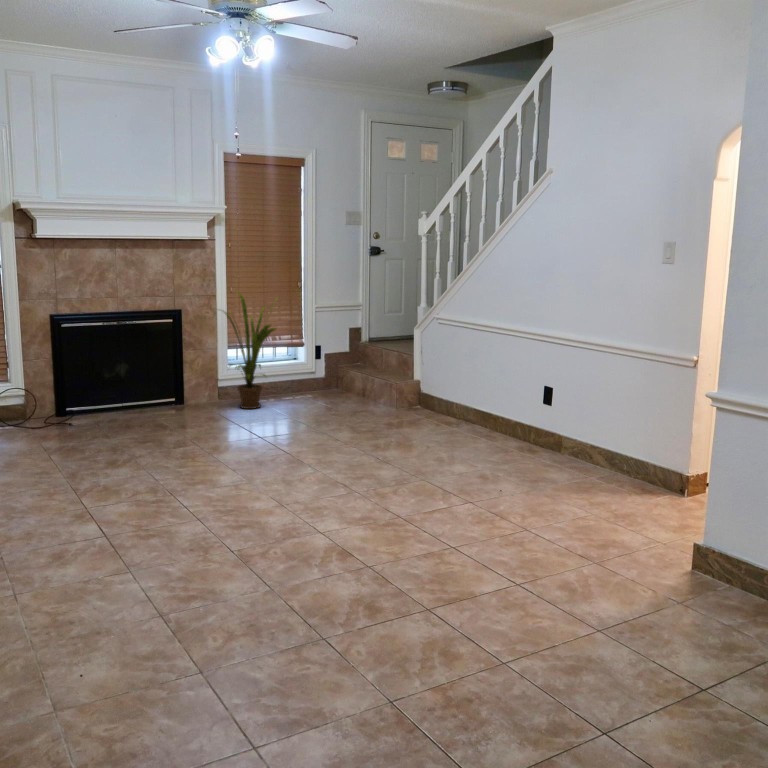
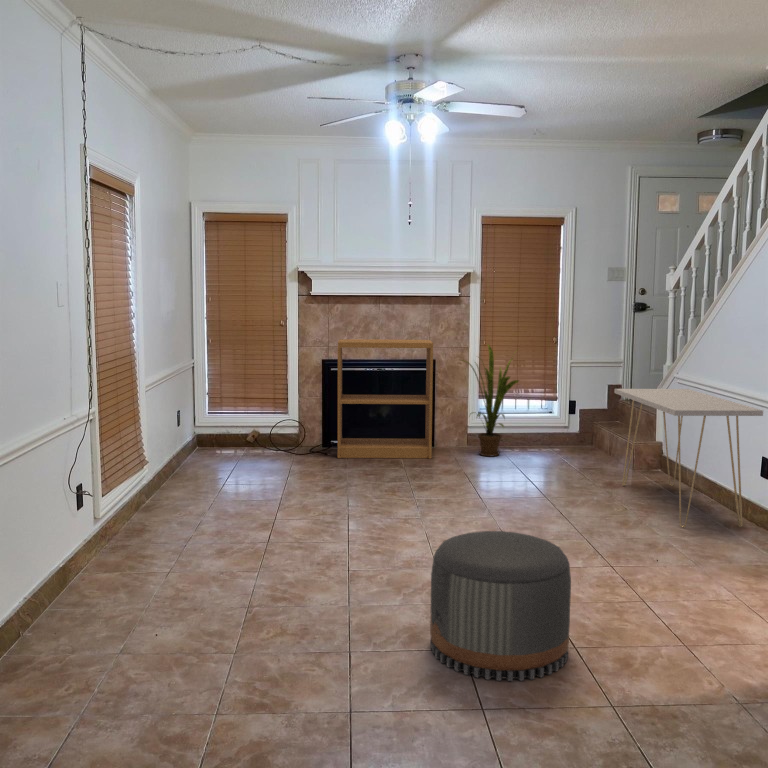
bookshelf: none [71,288,195,428] -> present [338,339,433,459]
console table: none [393,329,548,458] -> present [615,389,763,527]
pouf: none [392,488,538,645] -> present [430,531,571,681]

